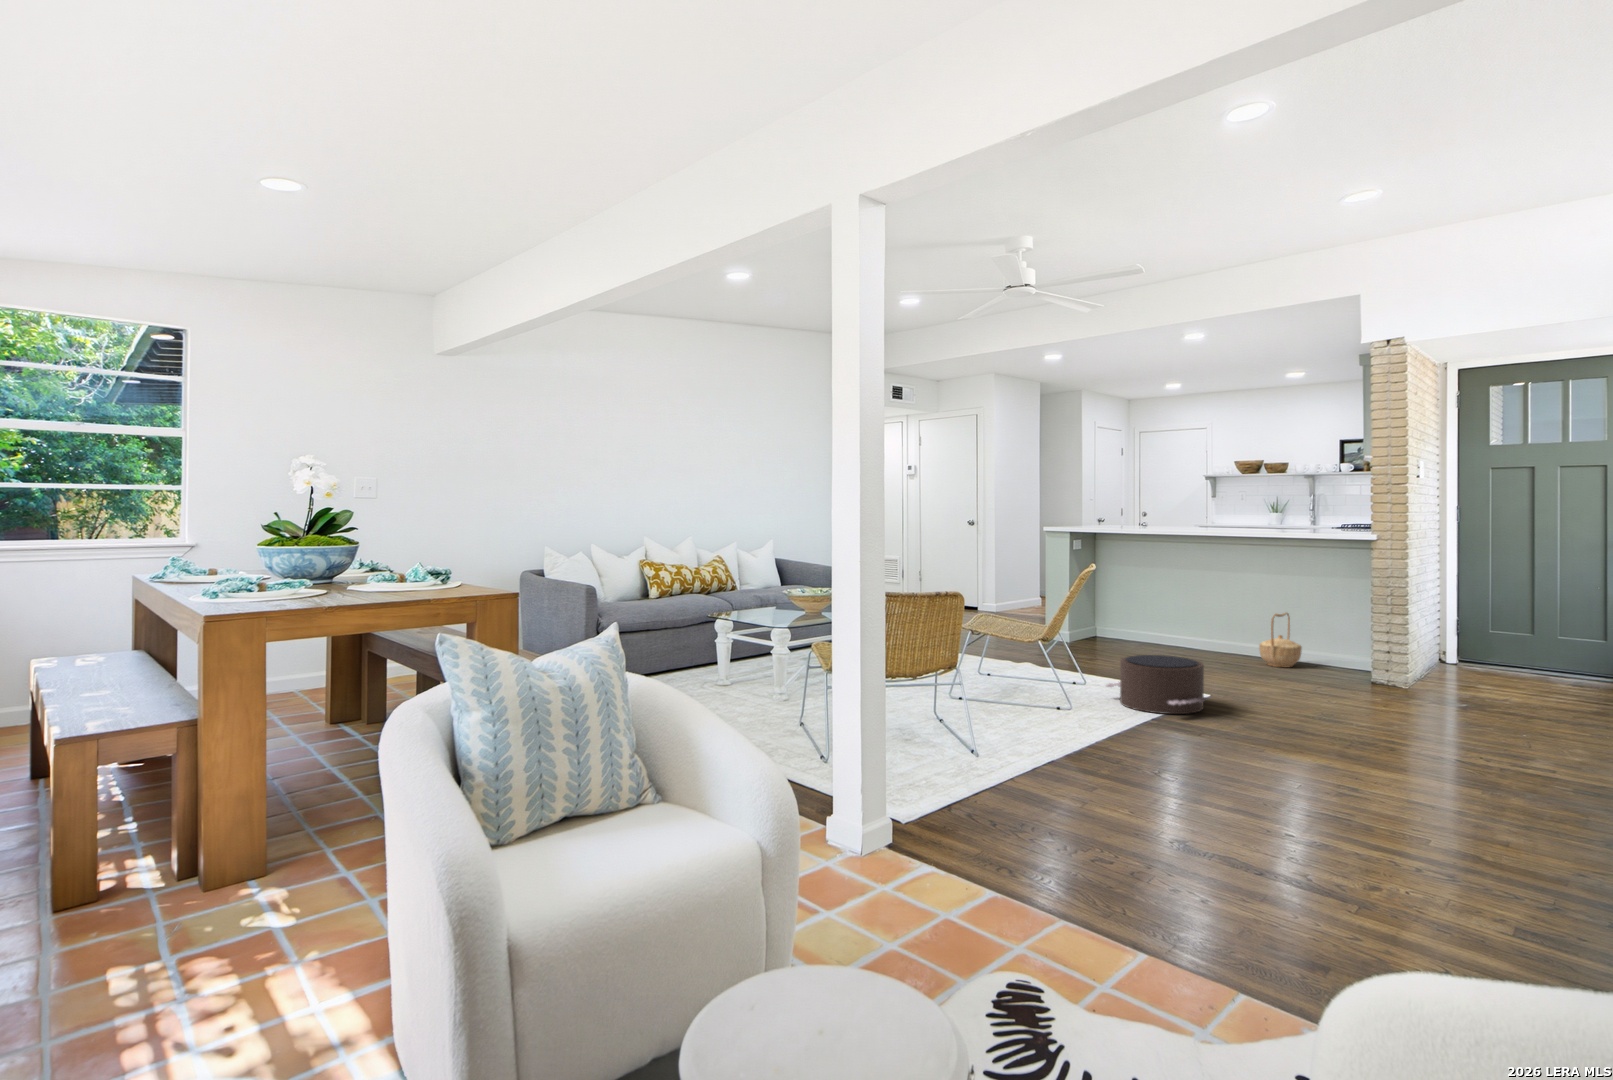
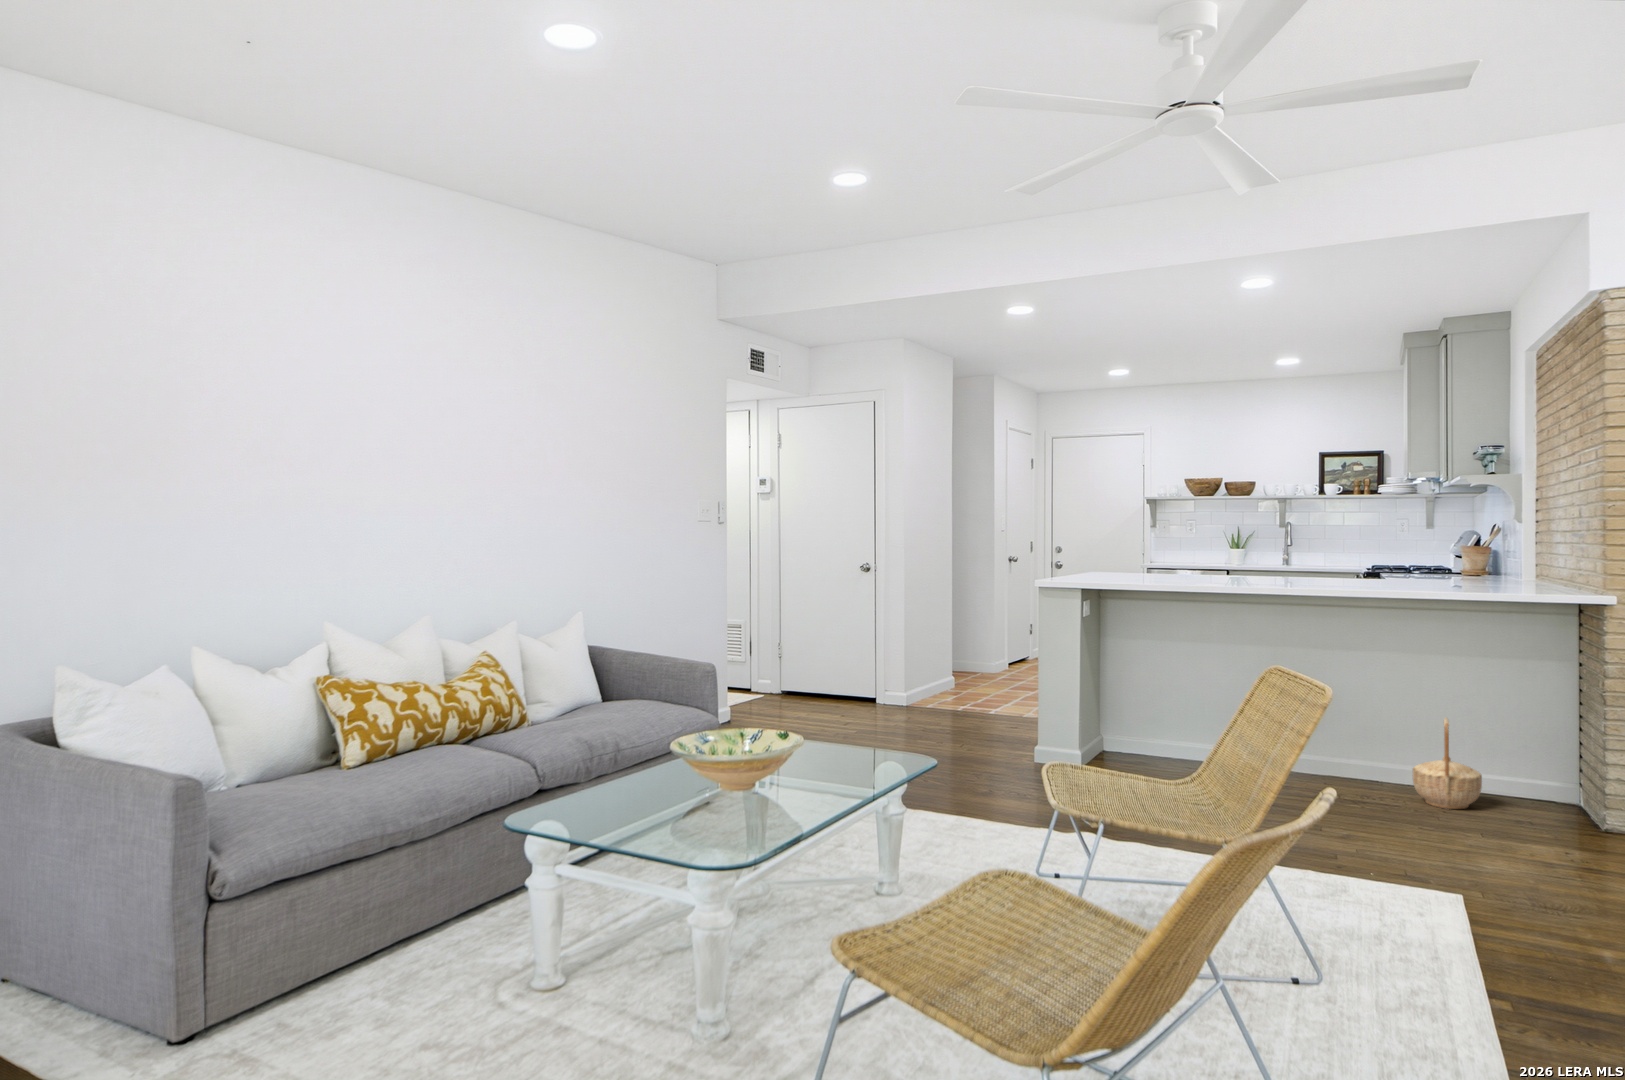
pouf: present [1106,655,1206,714] -> none [1330,839,1565,978]

